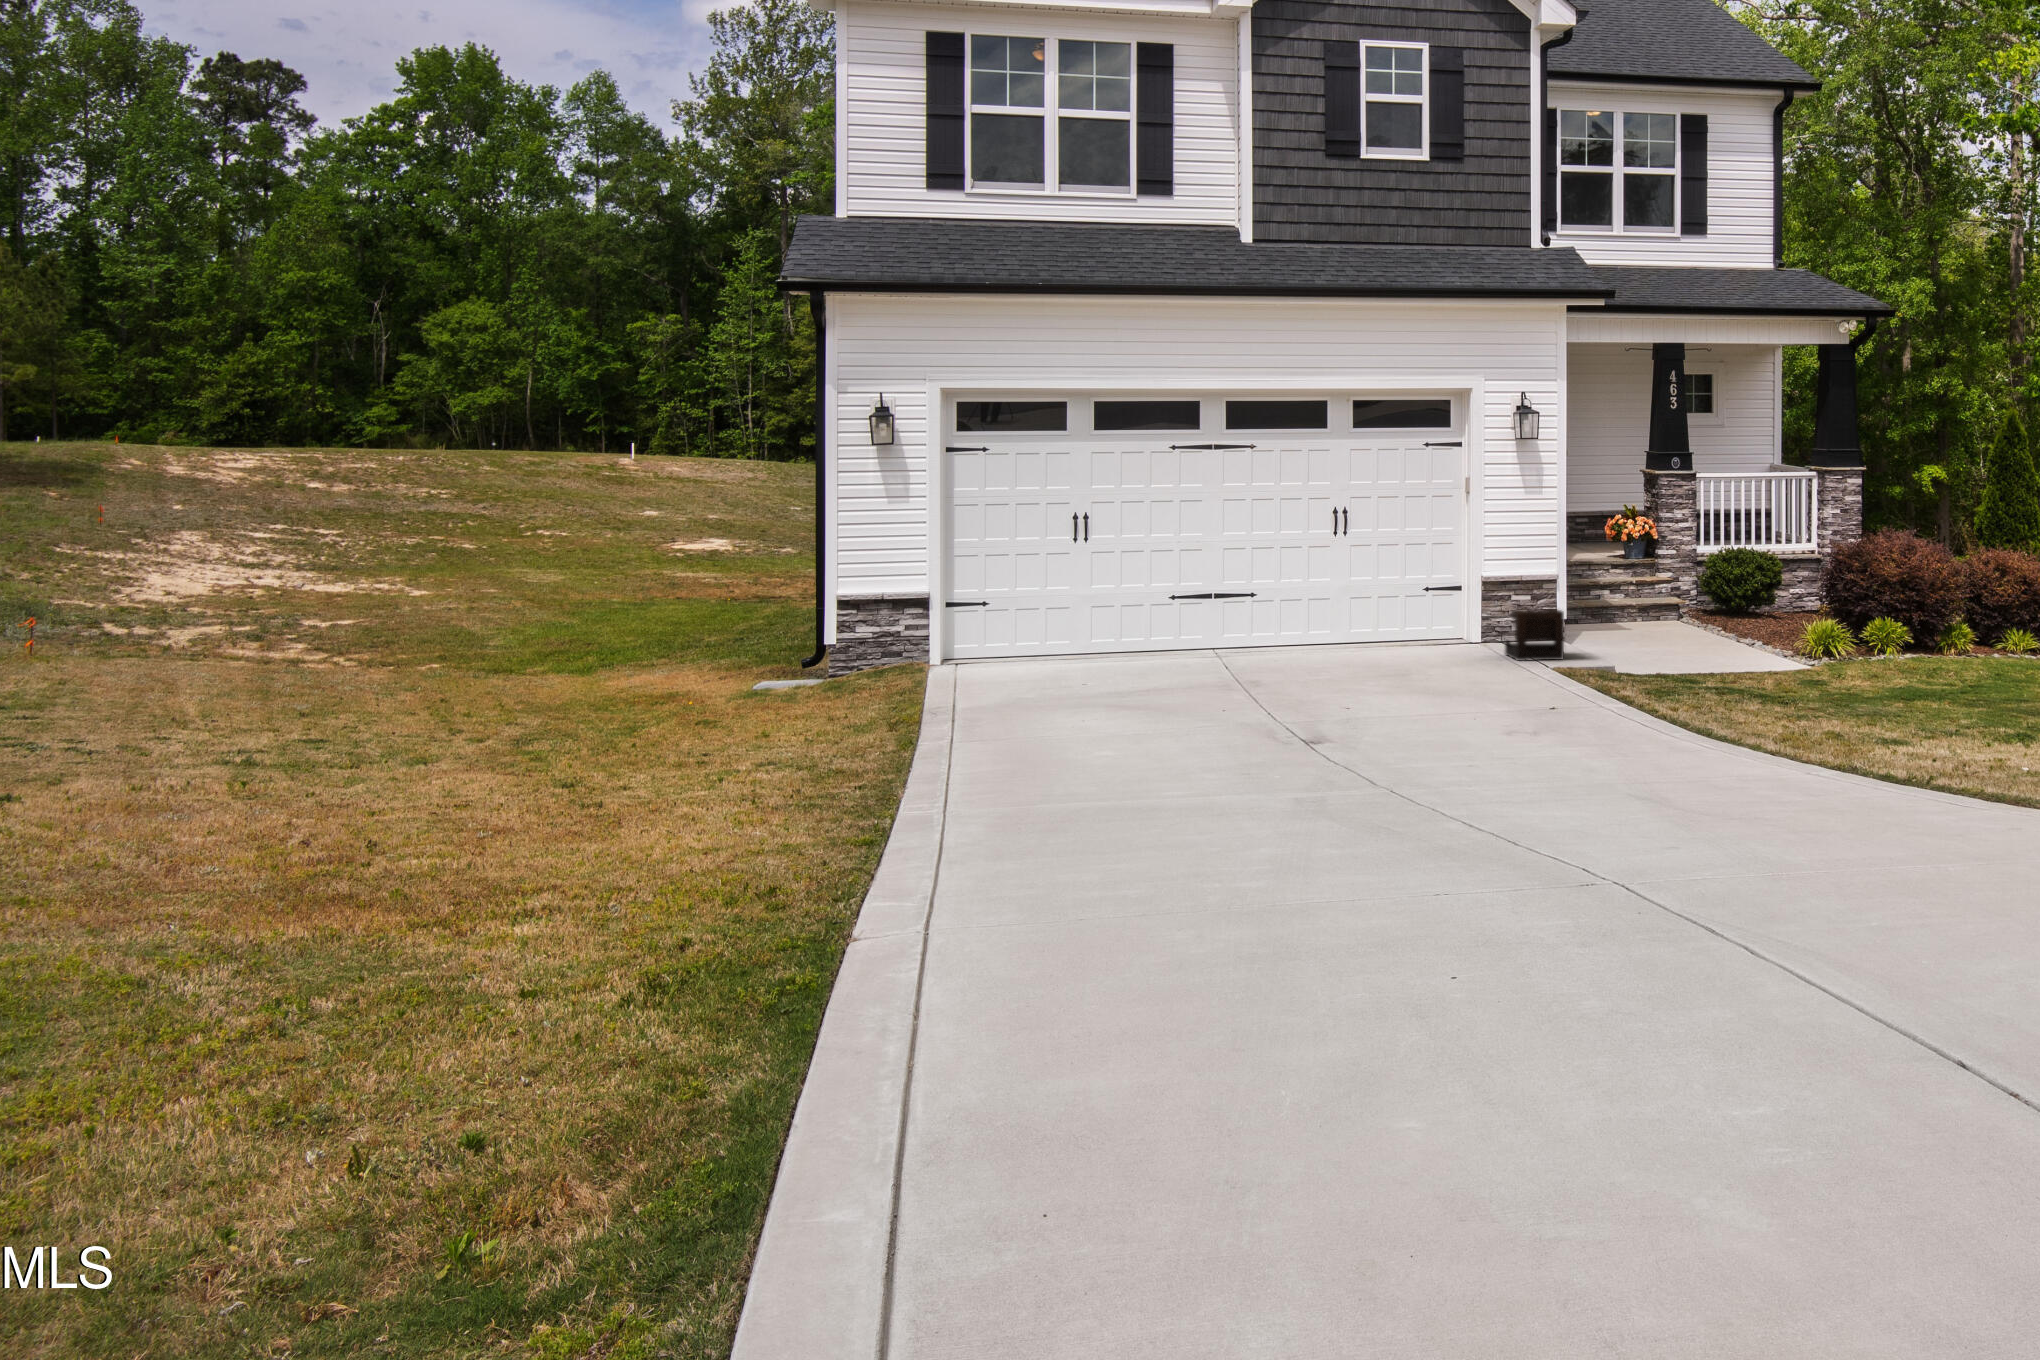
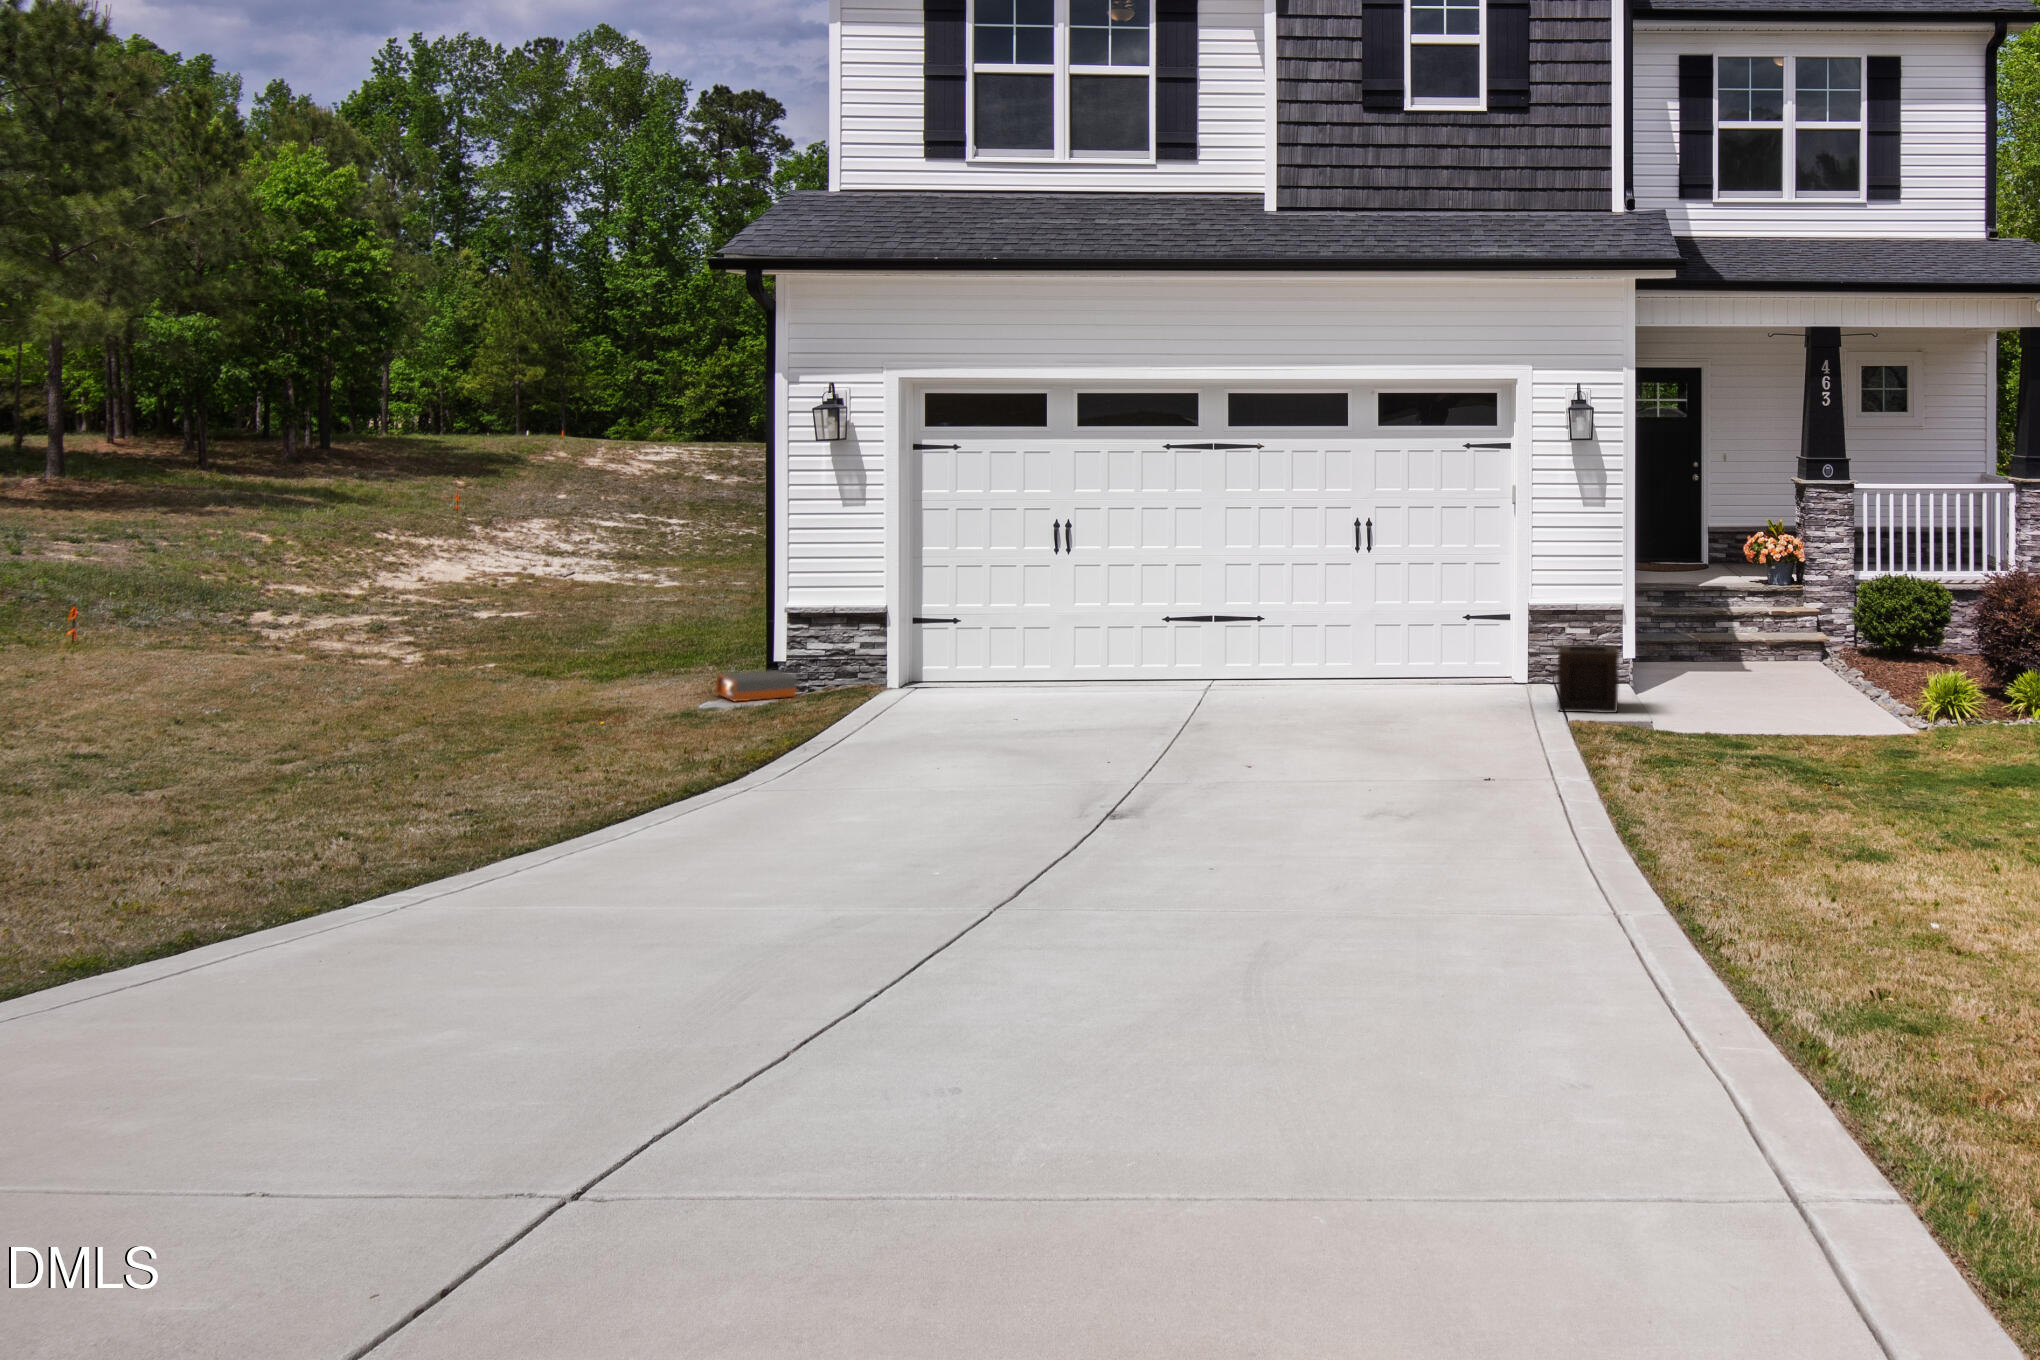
storage box: none [781,654,859,682] -> present [716,670,797,701]

